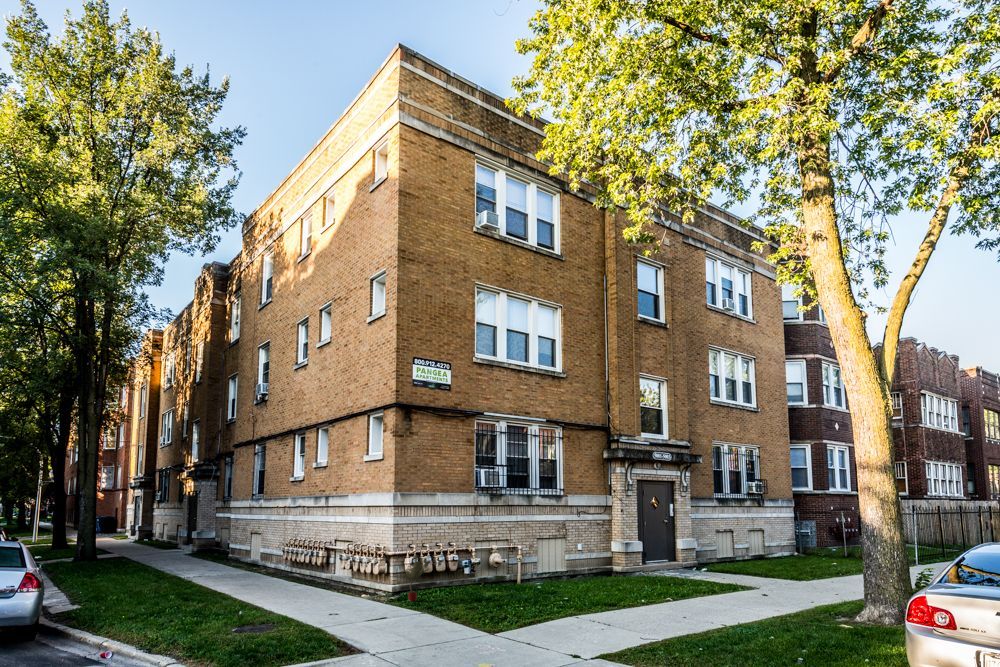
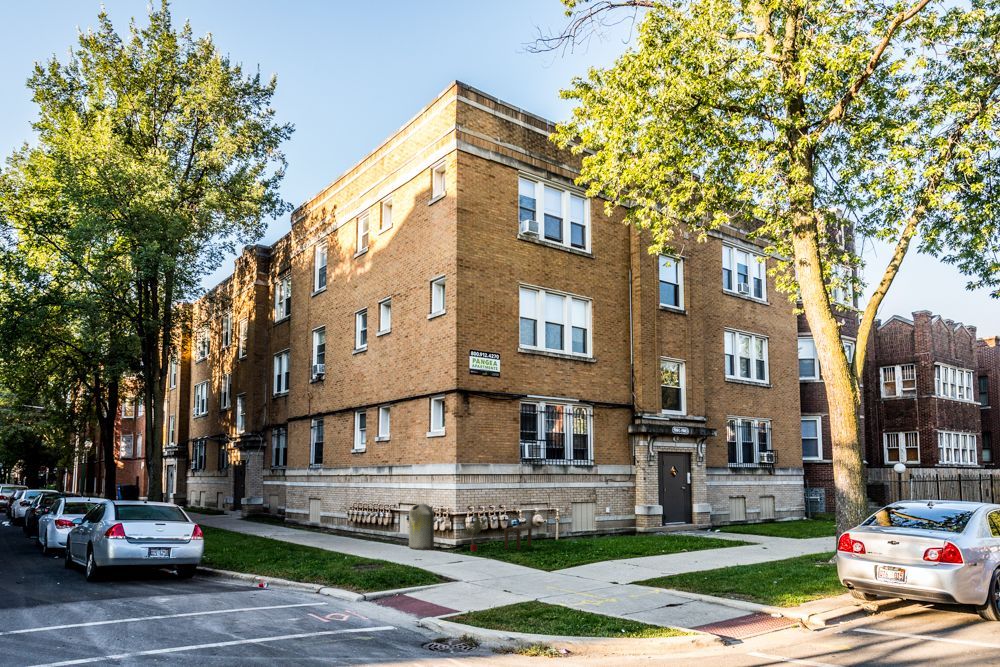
trash can: none [337,541,367,599] -> present [409,504,434,550]
bench: none [451,568,487,599] -> present [504,526,532,550]

